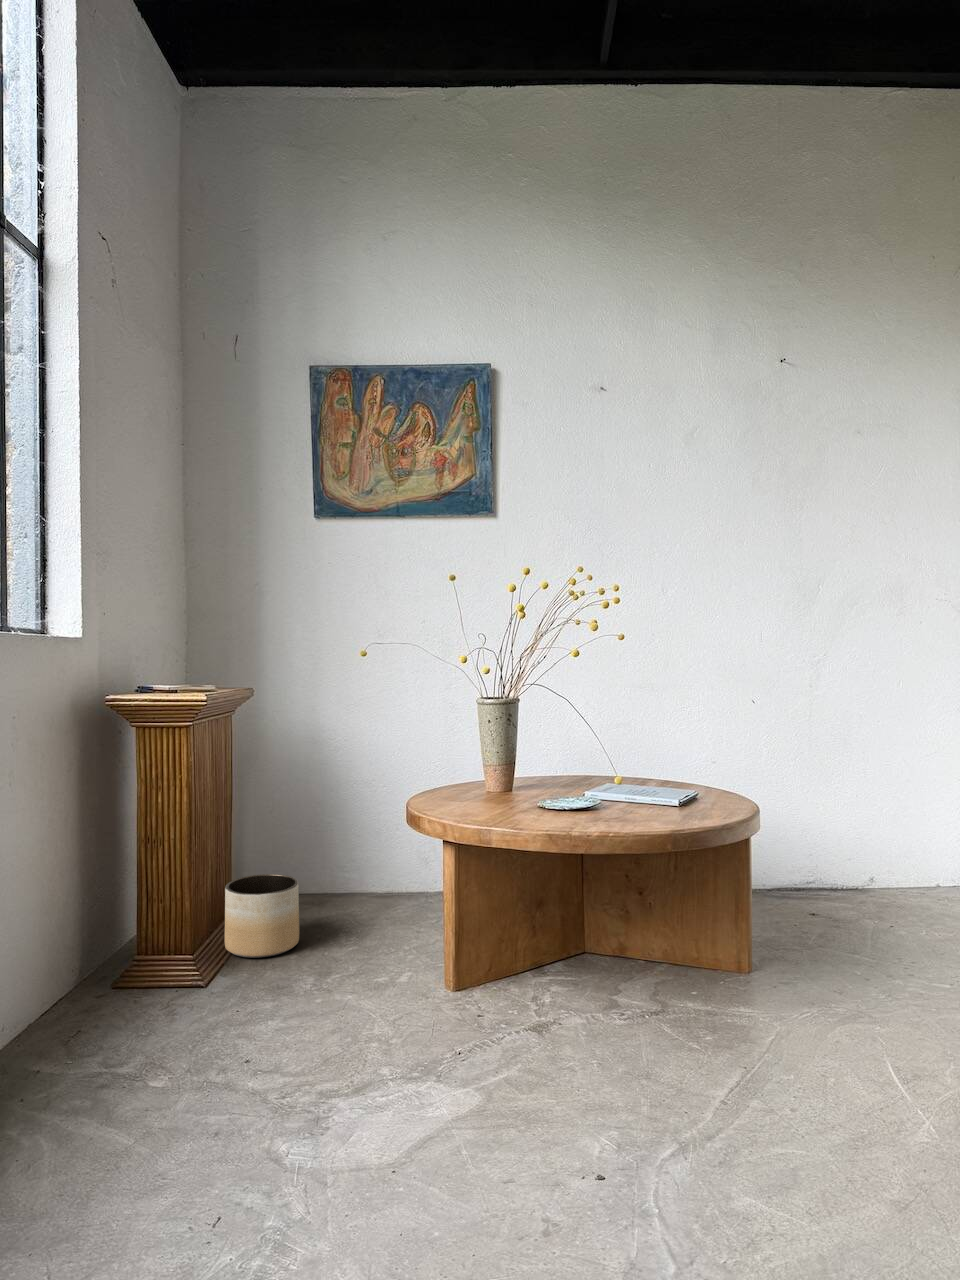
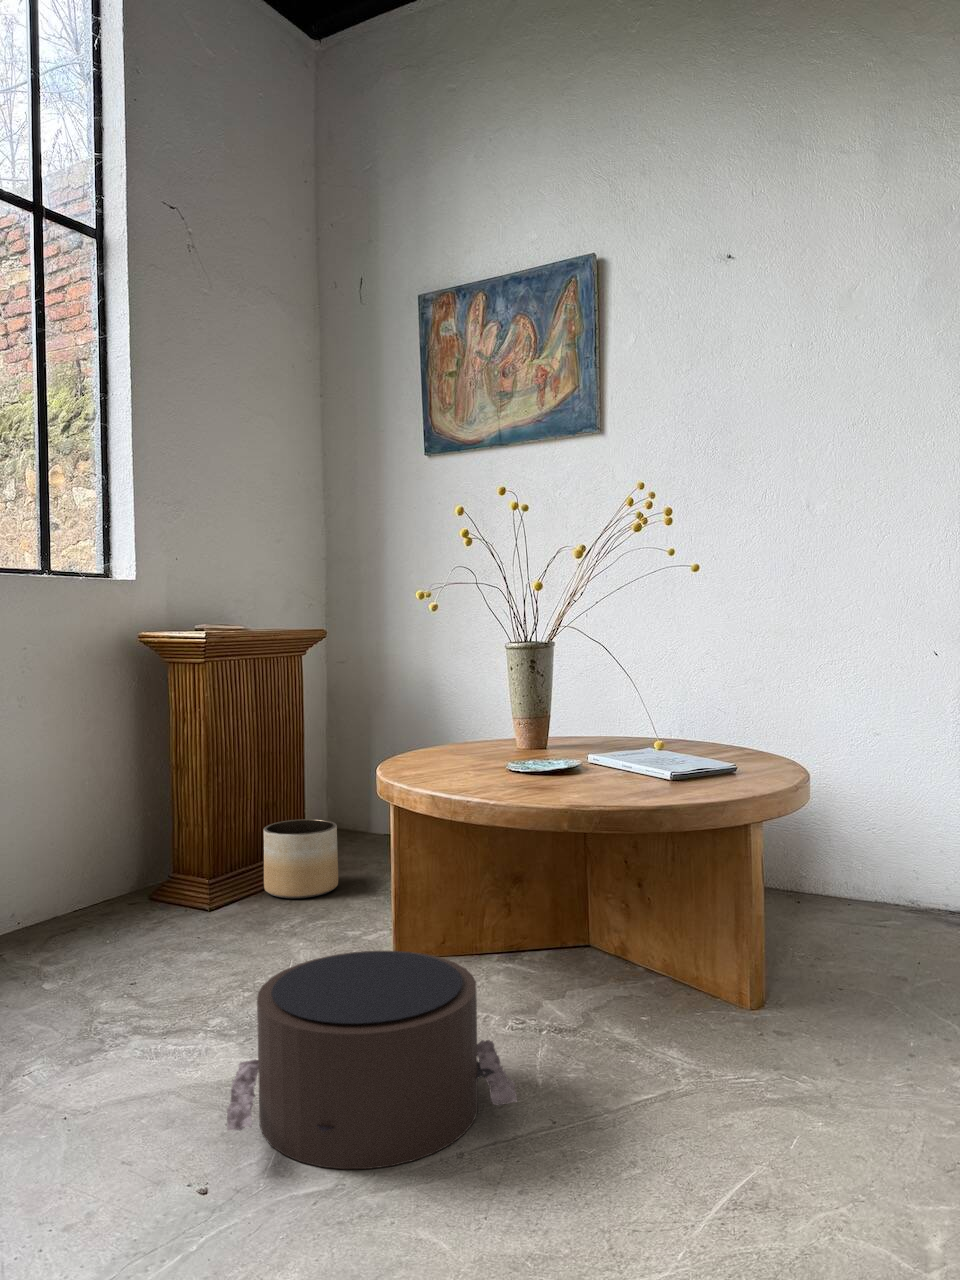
pouf: none [533,986,768,1184] -> present [227,951,517,1169]

